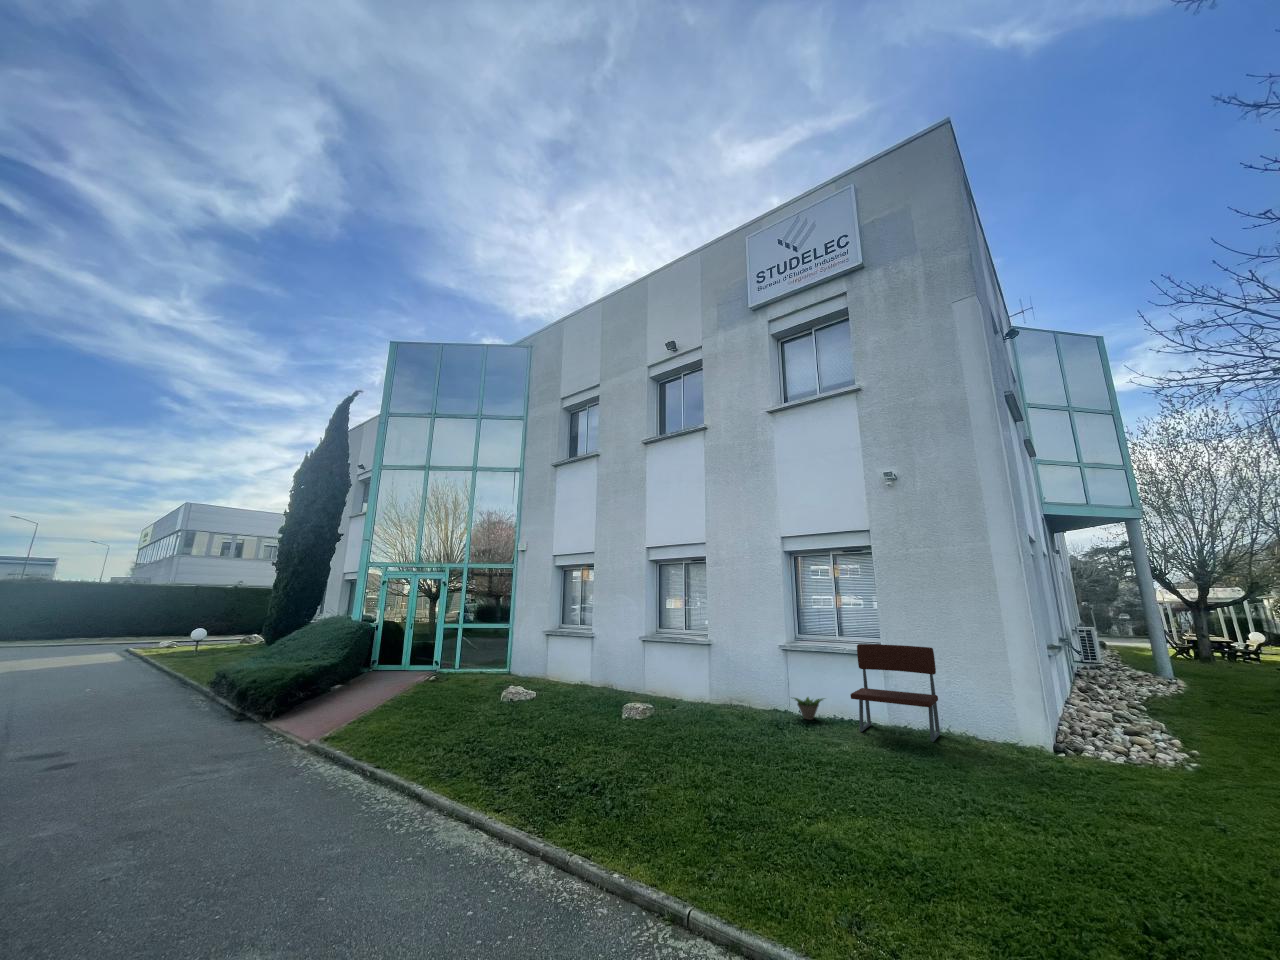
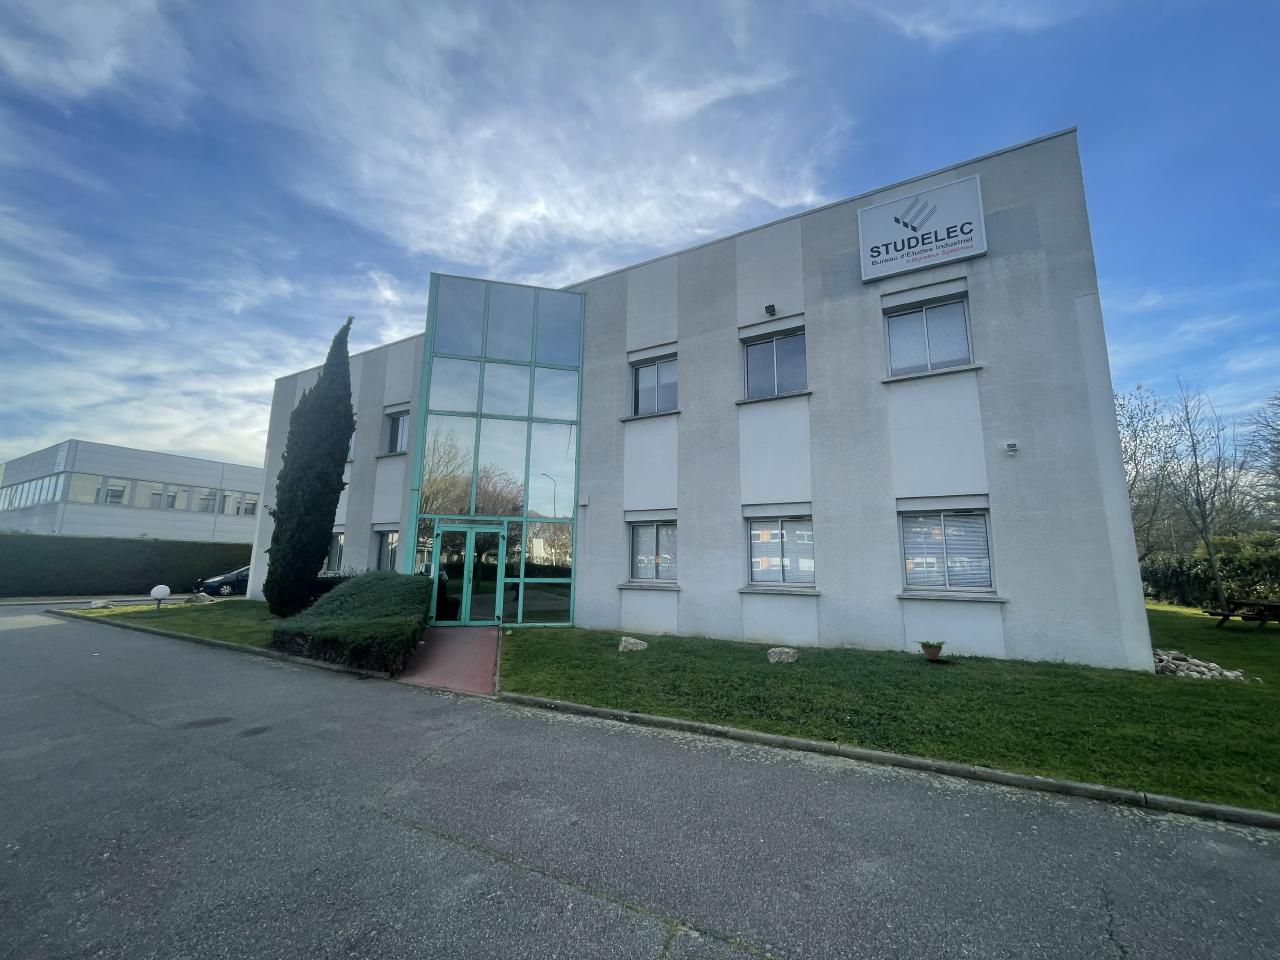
bench: present [850,644,940,742] -> none [981,594,1066,674]

